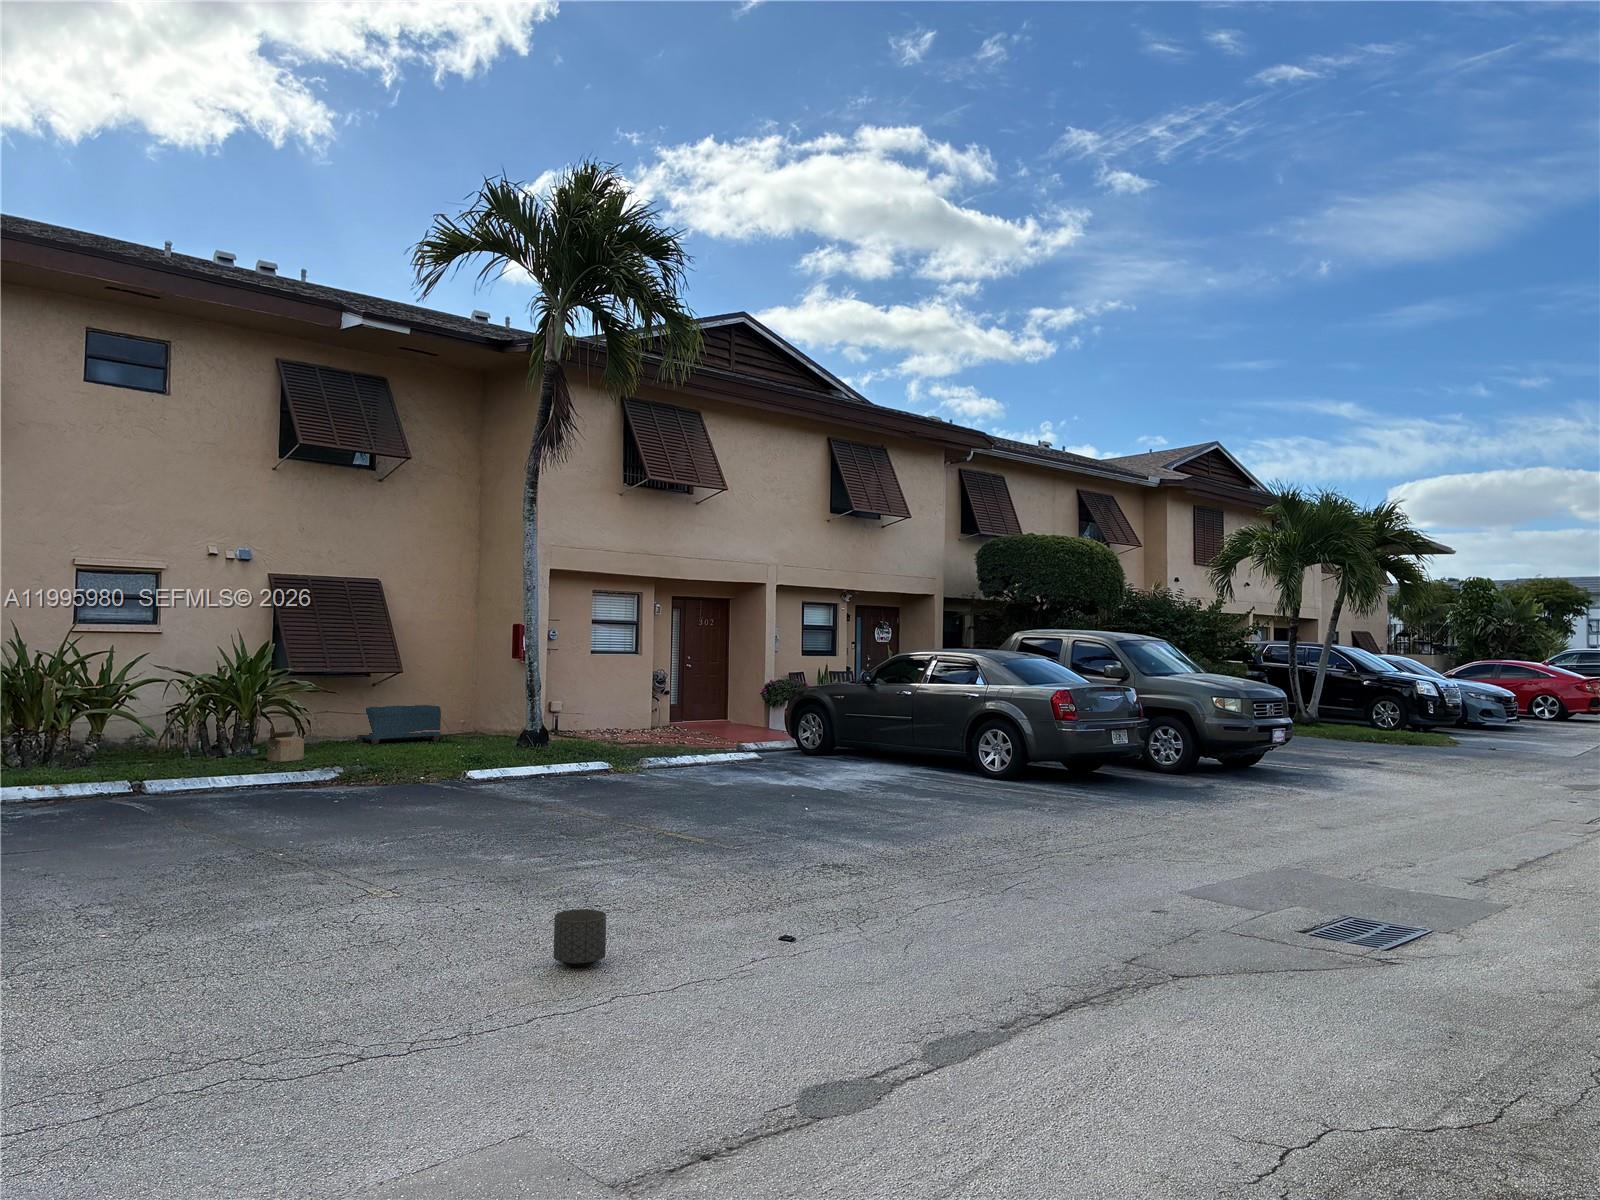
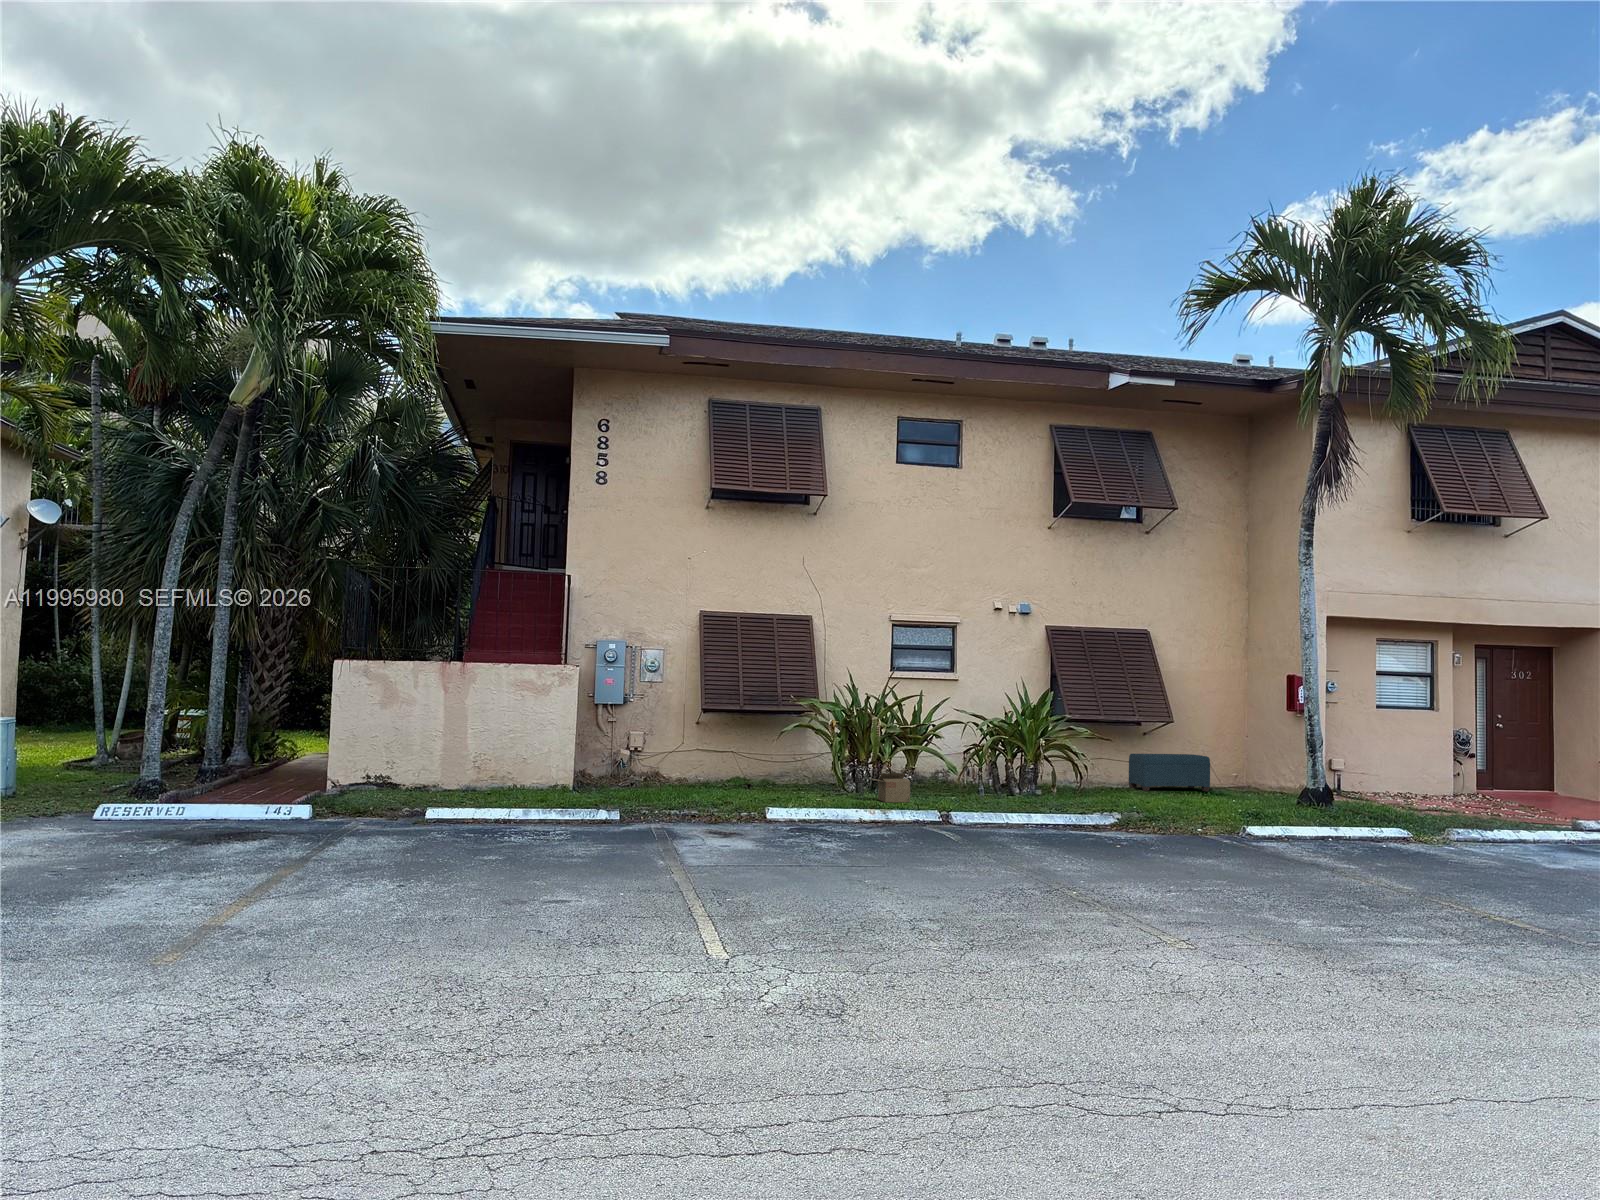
cardboard box: present [267,731,304,762] -> present [872,773,910,802]
planter: present [553,909,606,967] -> none [1424,1044,1500,1125]

